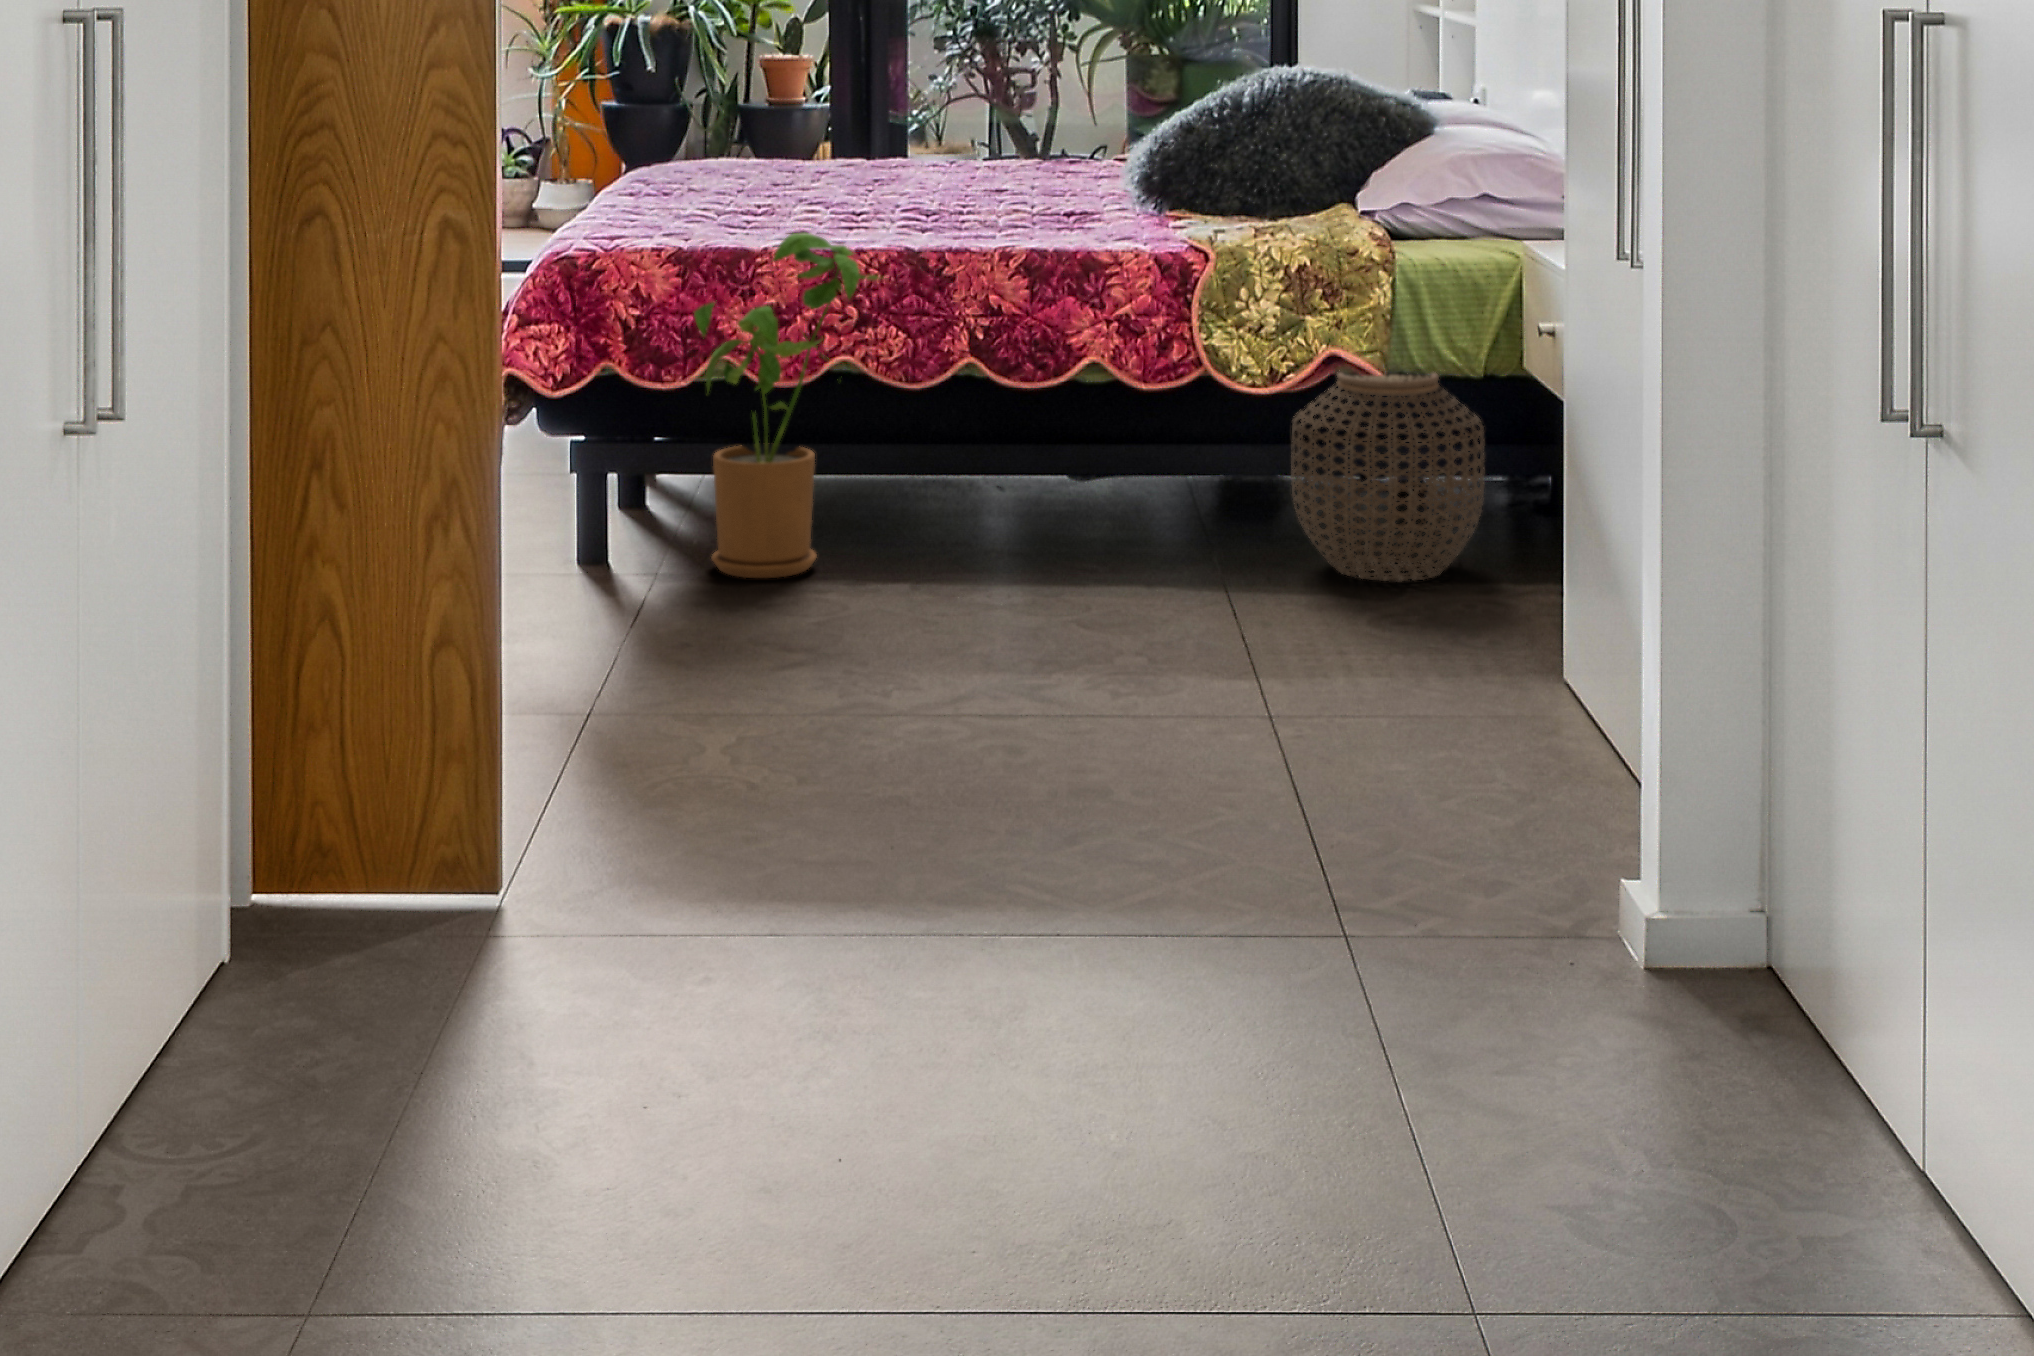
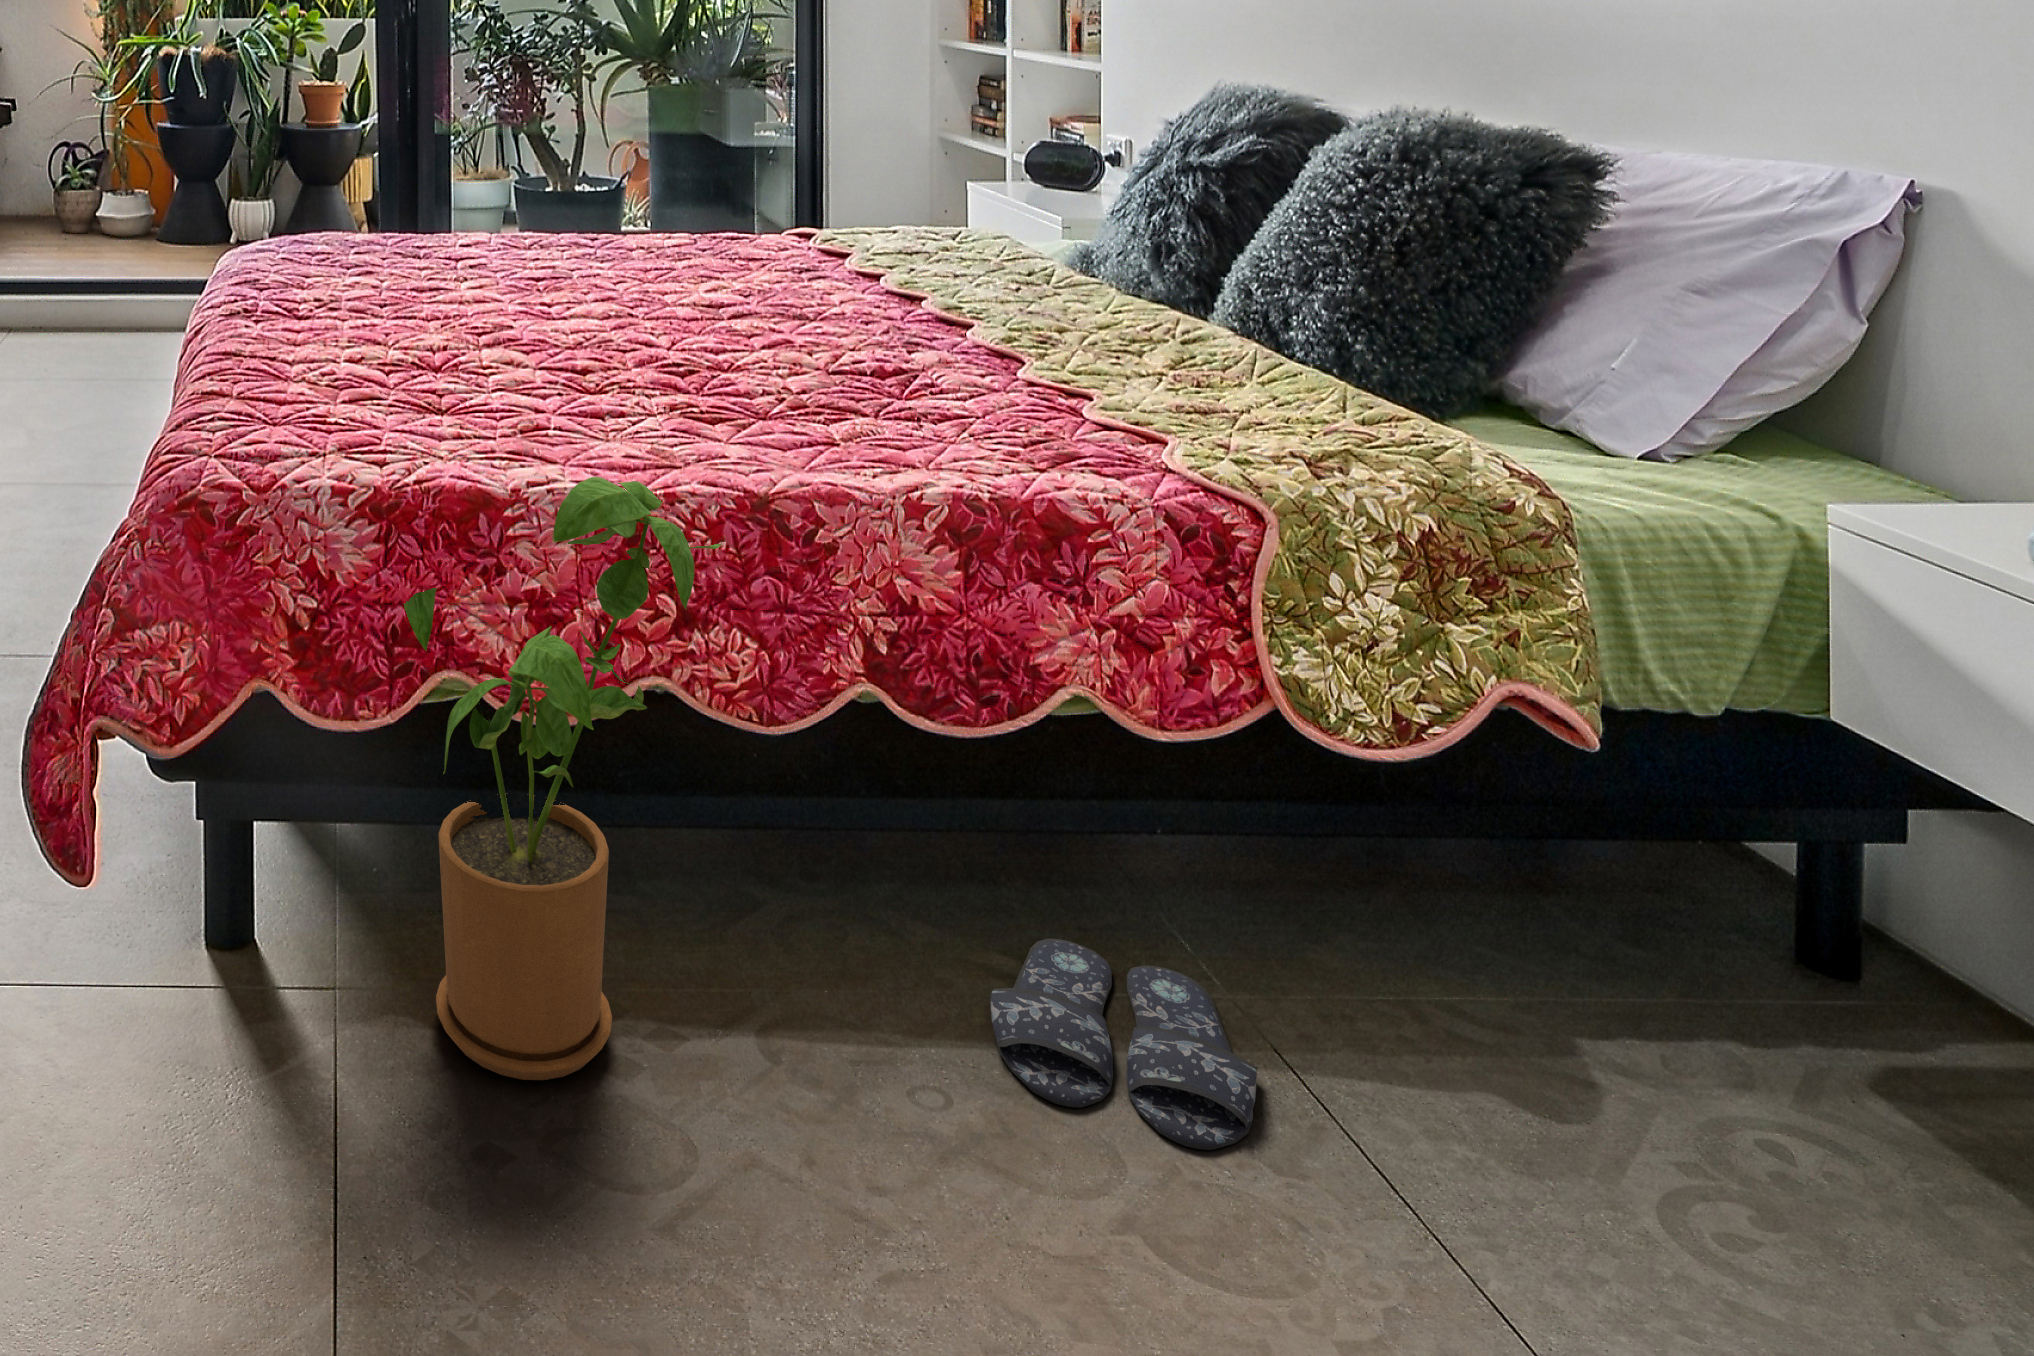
woven basket: present [1291,373,1485,581] -> none [1389,684,1820,1119]
slippers: none [1041,545,1190,589] -> present [990,939,1257,1150]

